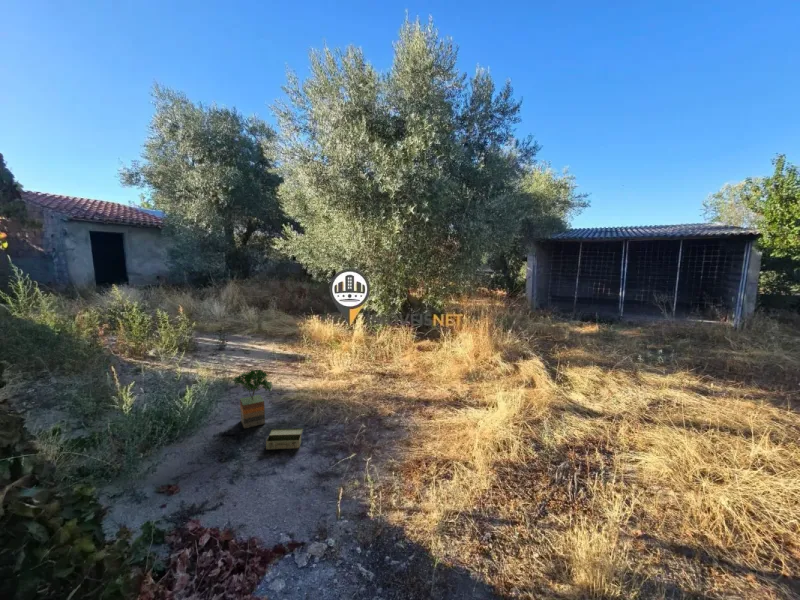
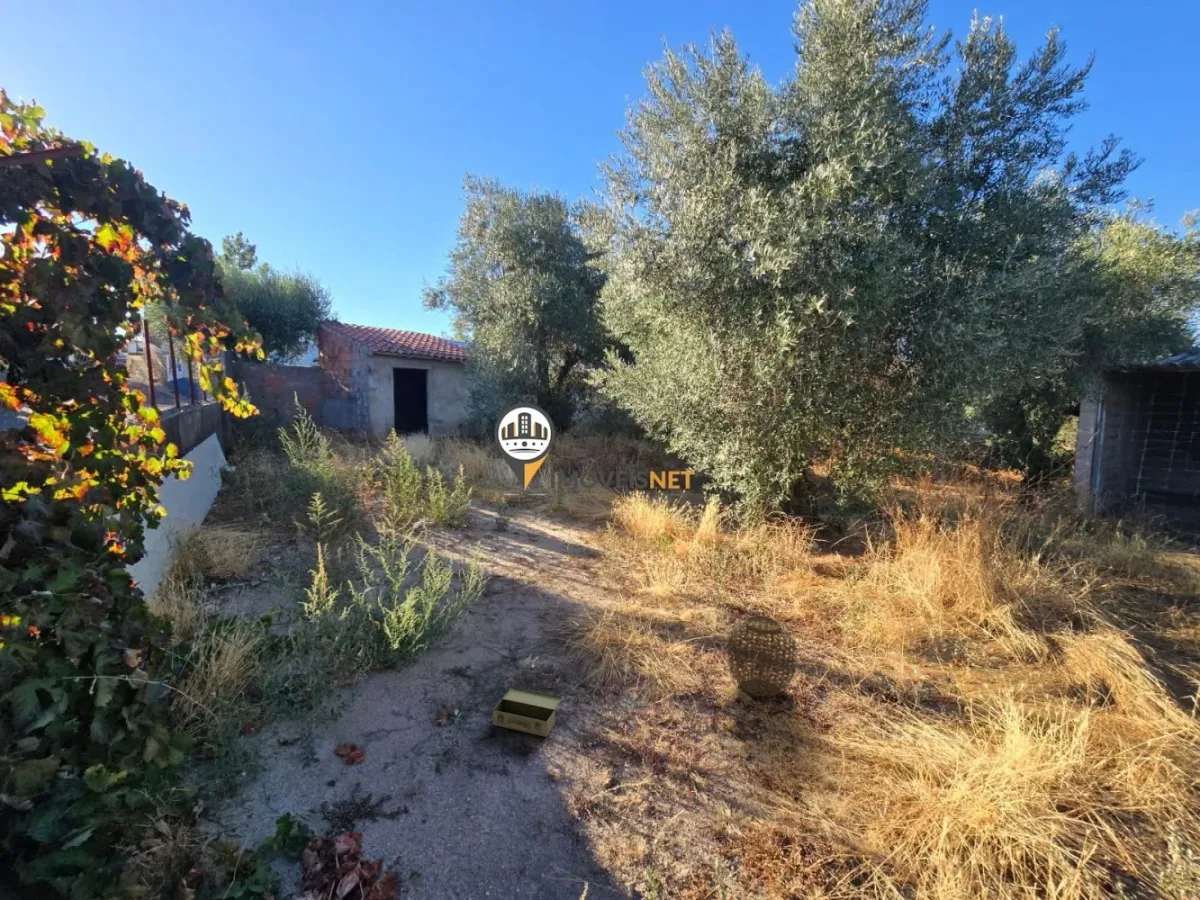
potted tree: present [233,370,272,428] -> none [465,574,528,674]
woven basket: none [384,372,416,410] -> present [728,616,797,697]

